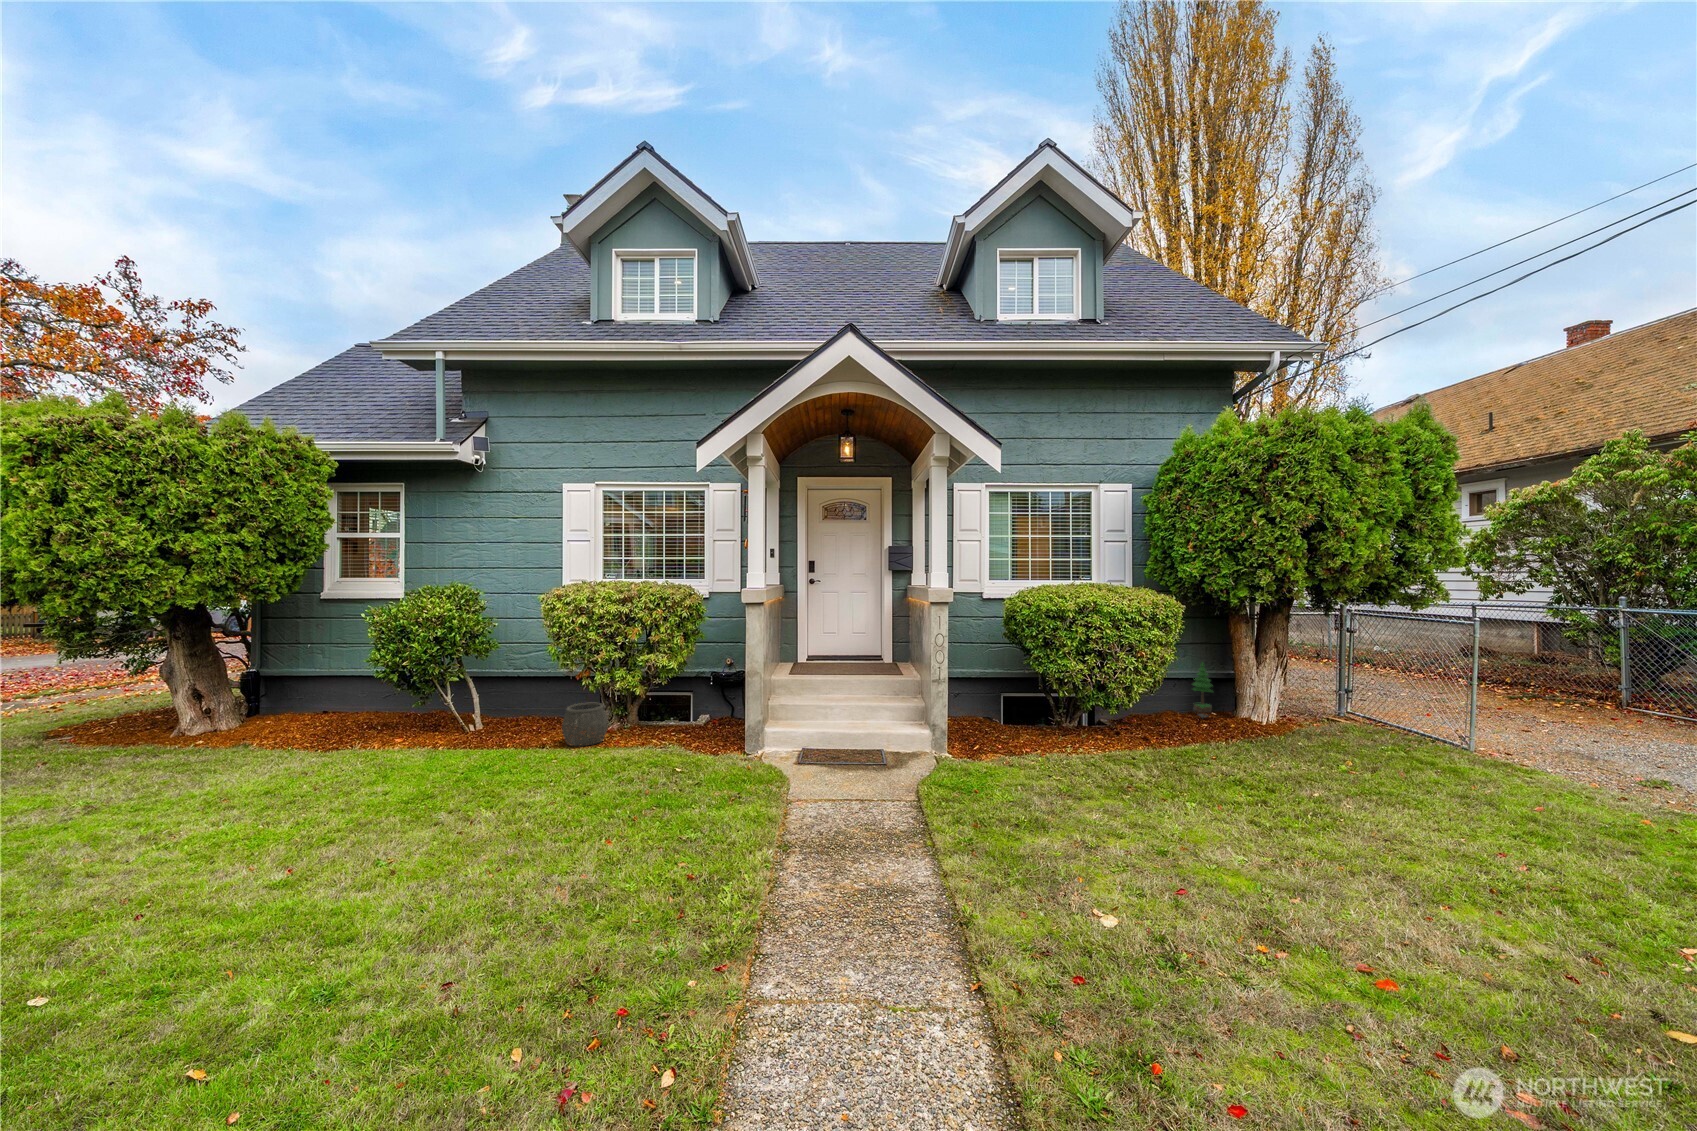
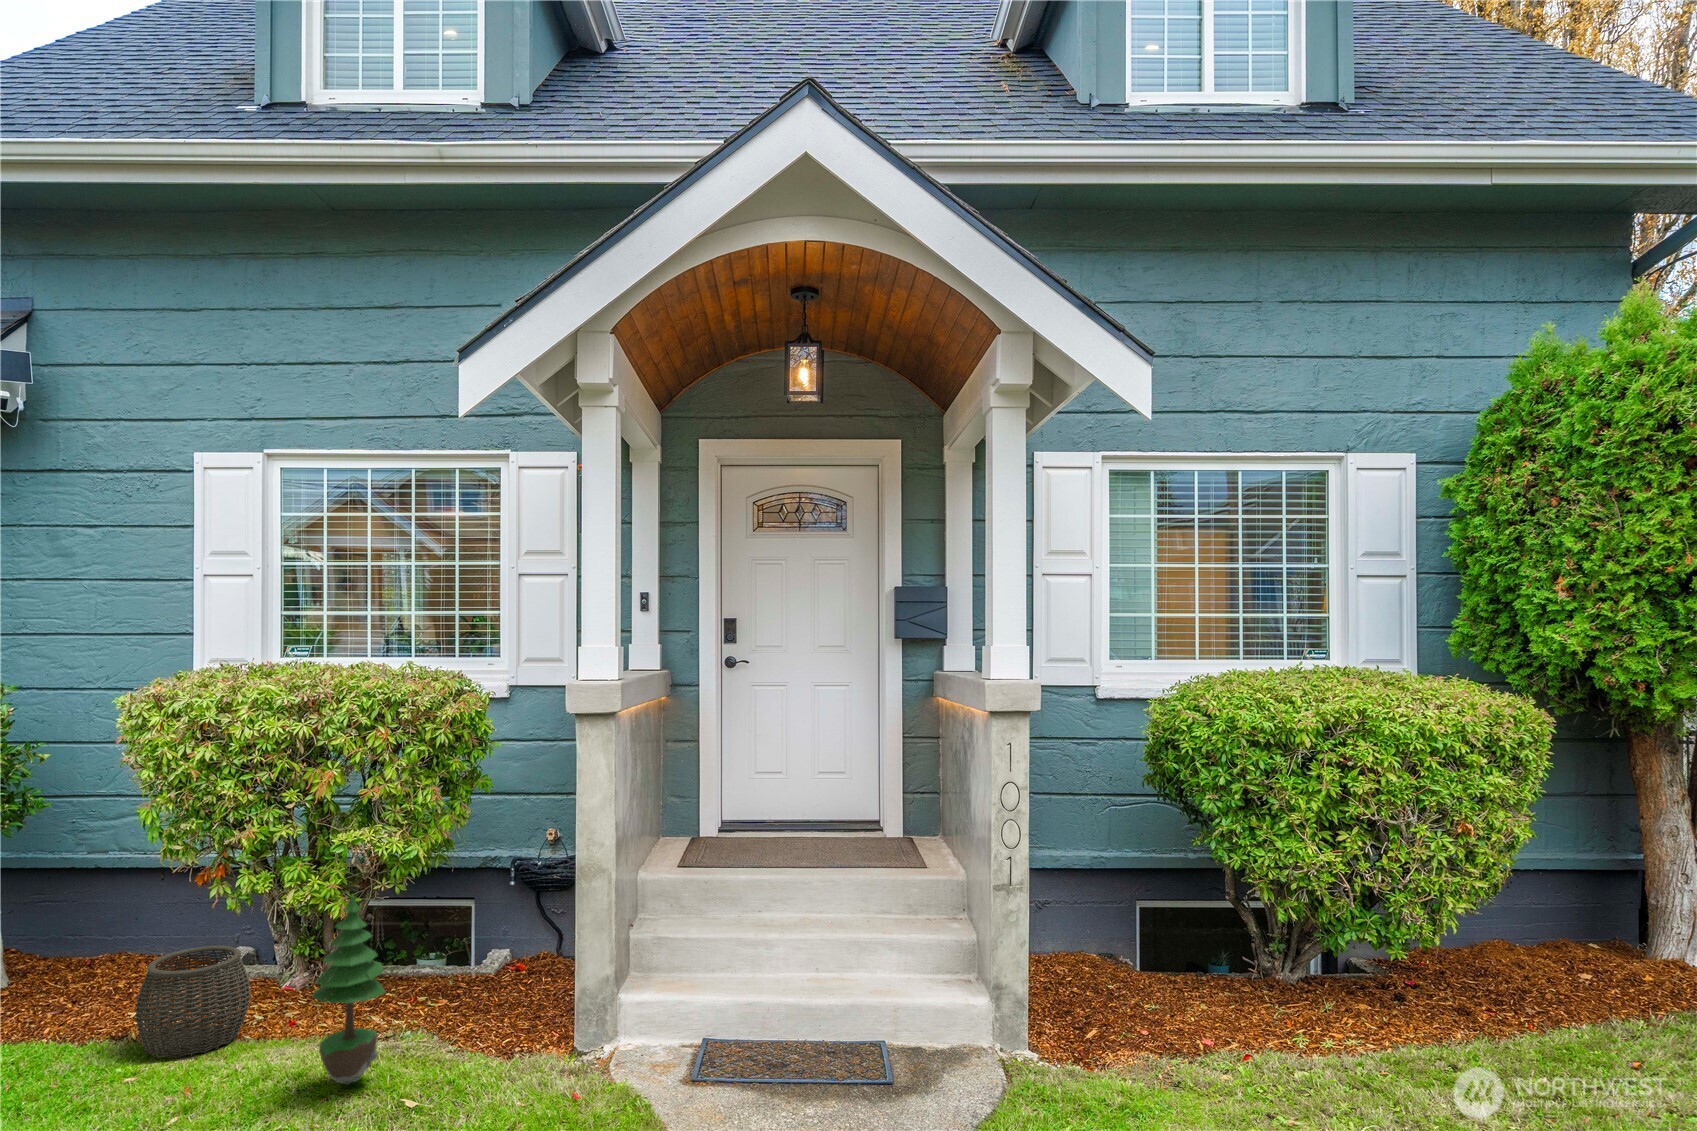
potted tree: present [1193,662,1213,718] -> present [312,895,385,1085]

